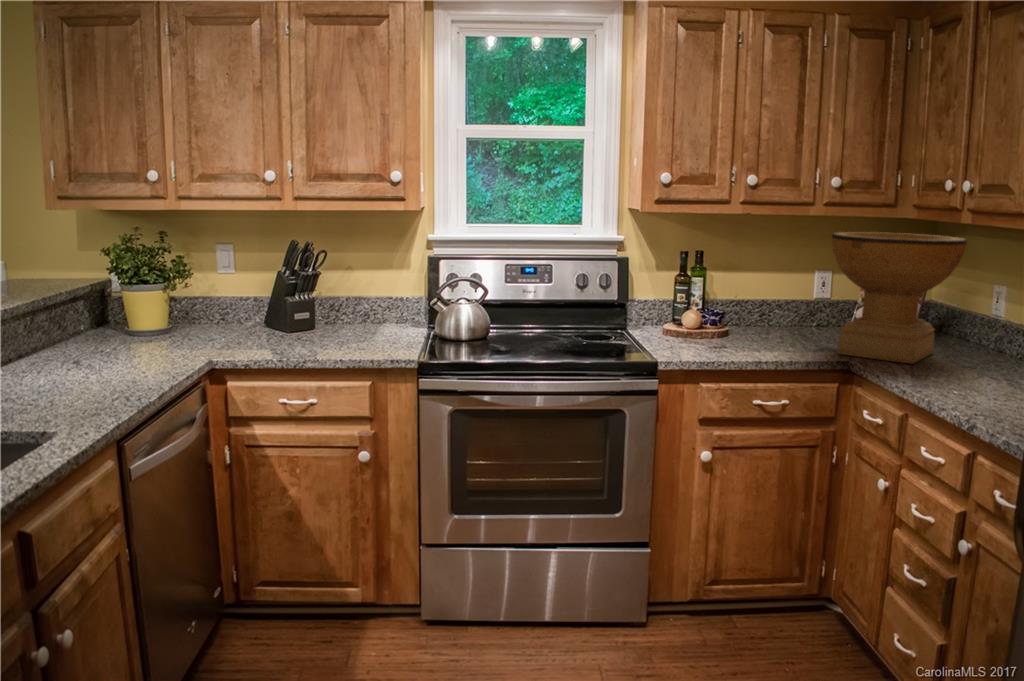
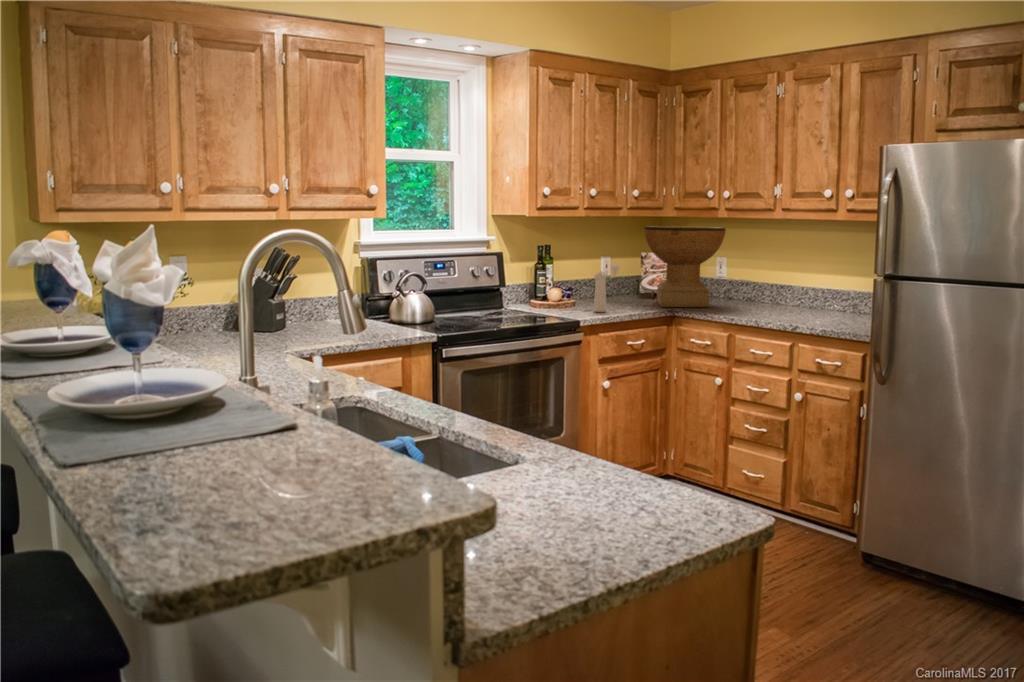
pepper mill: none [716,286,767,352] -> present [594,264,619,312]

